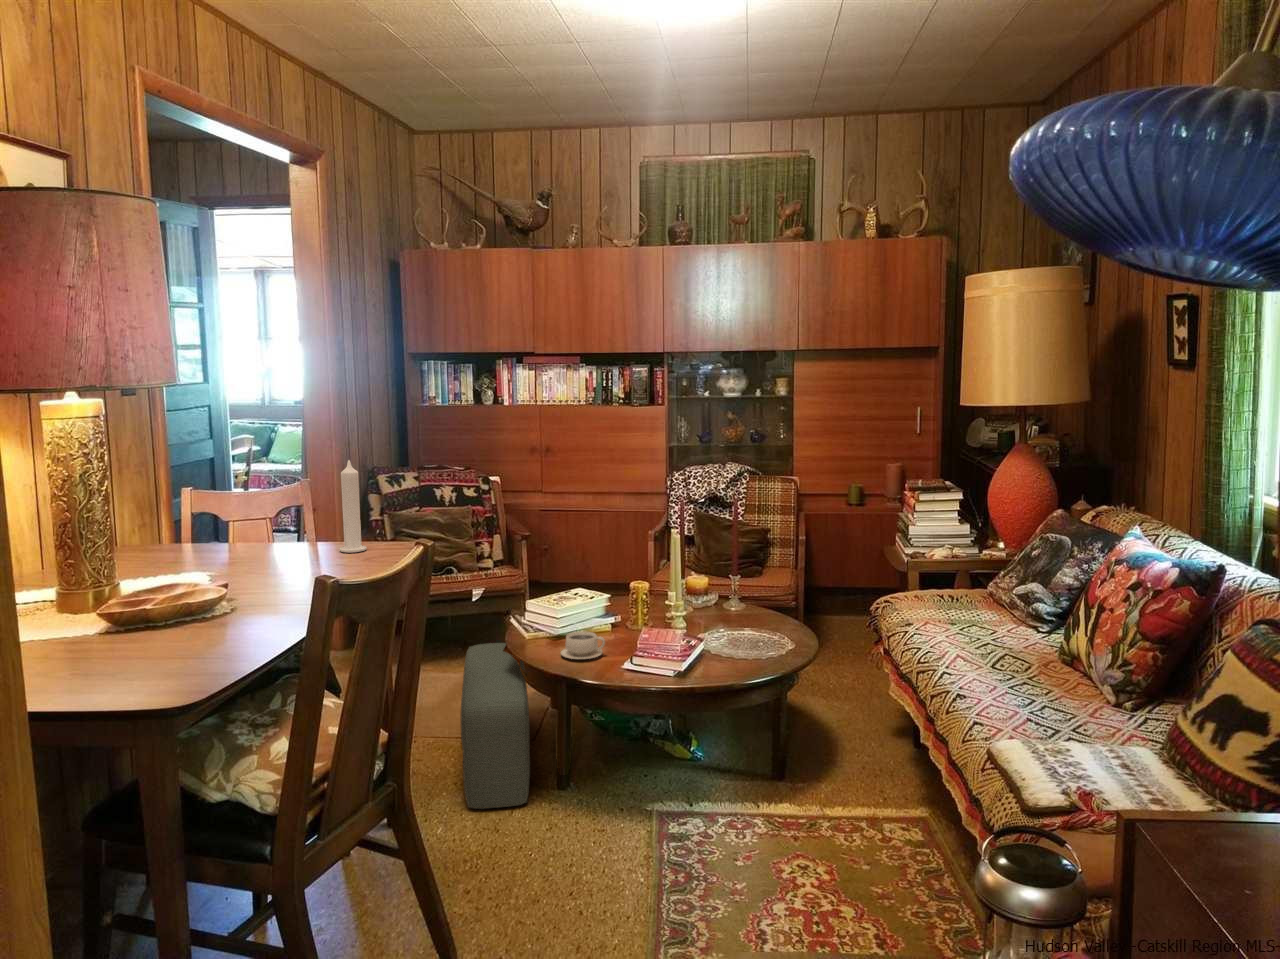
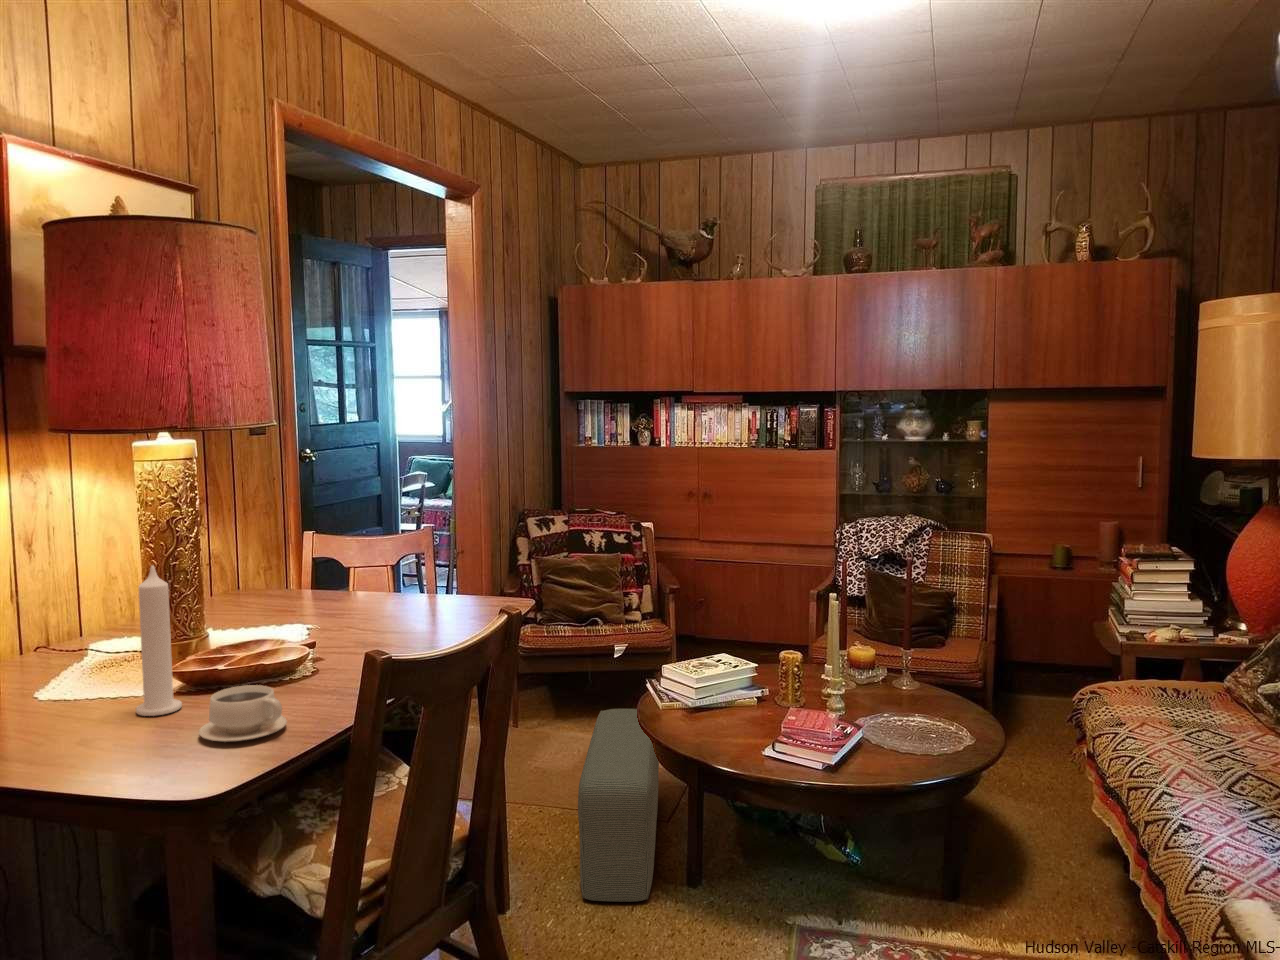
candle: present [340,460,366,553] -> present [136,565,182,716]
teacup: present [561,631,605,659] -> present [199,685,287,741]

